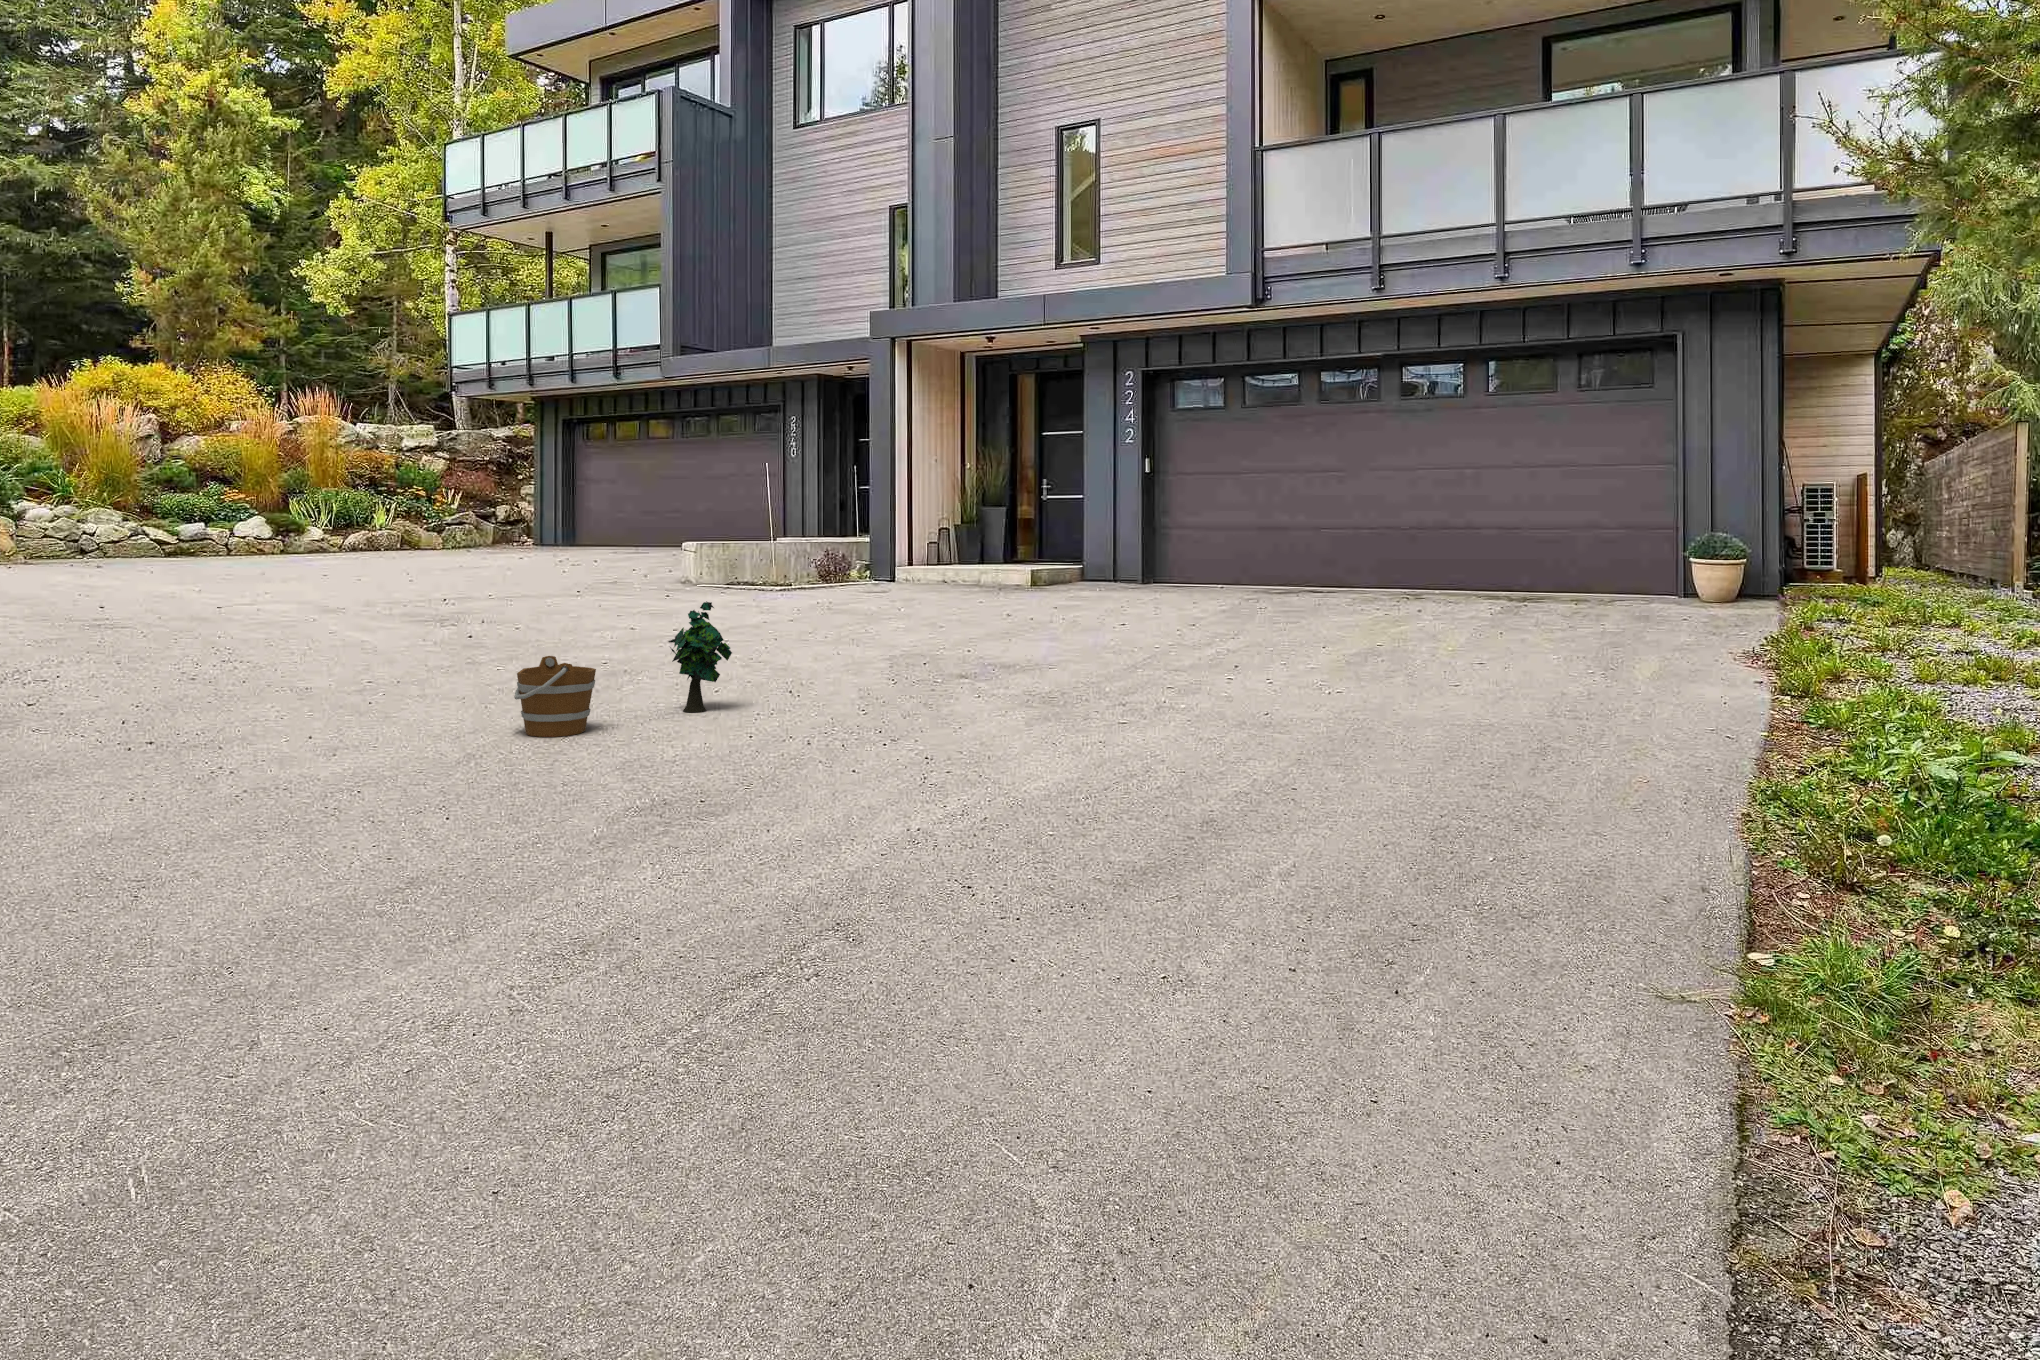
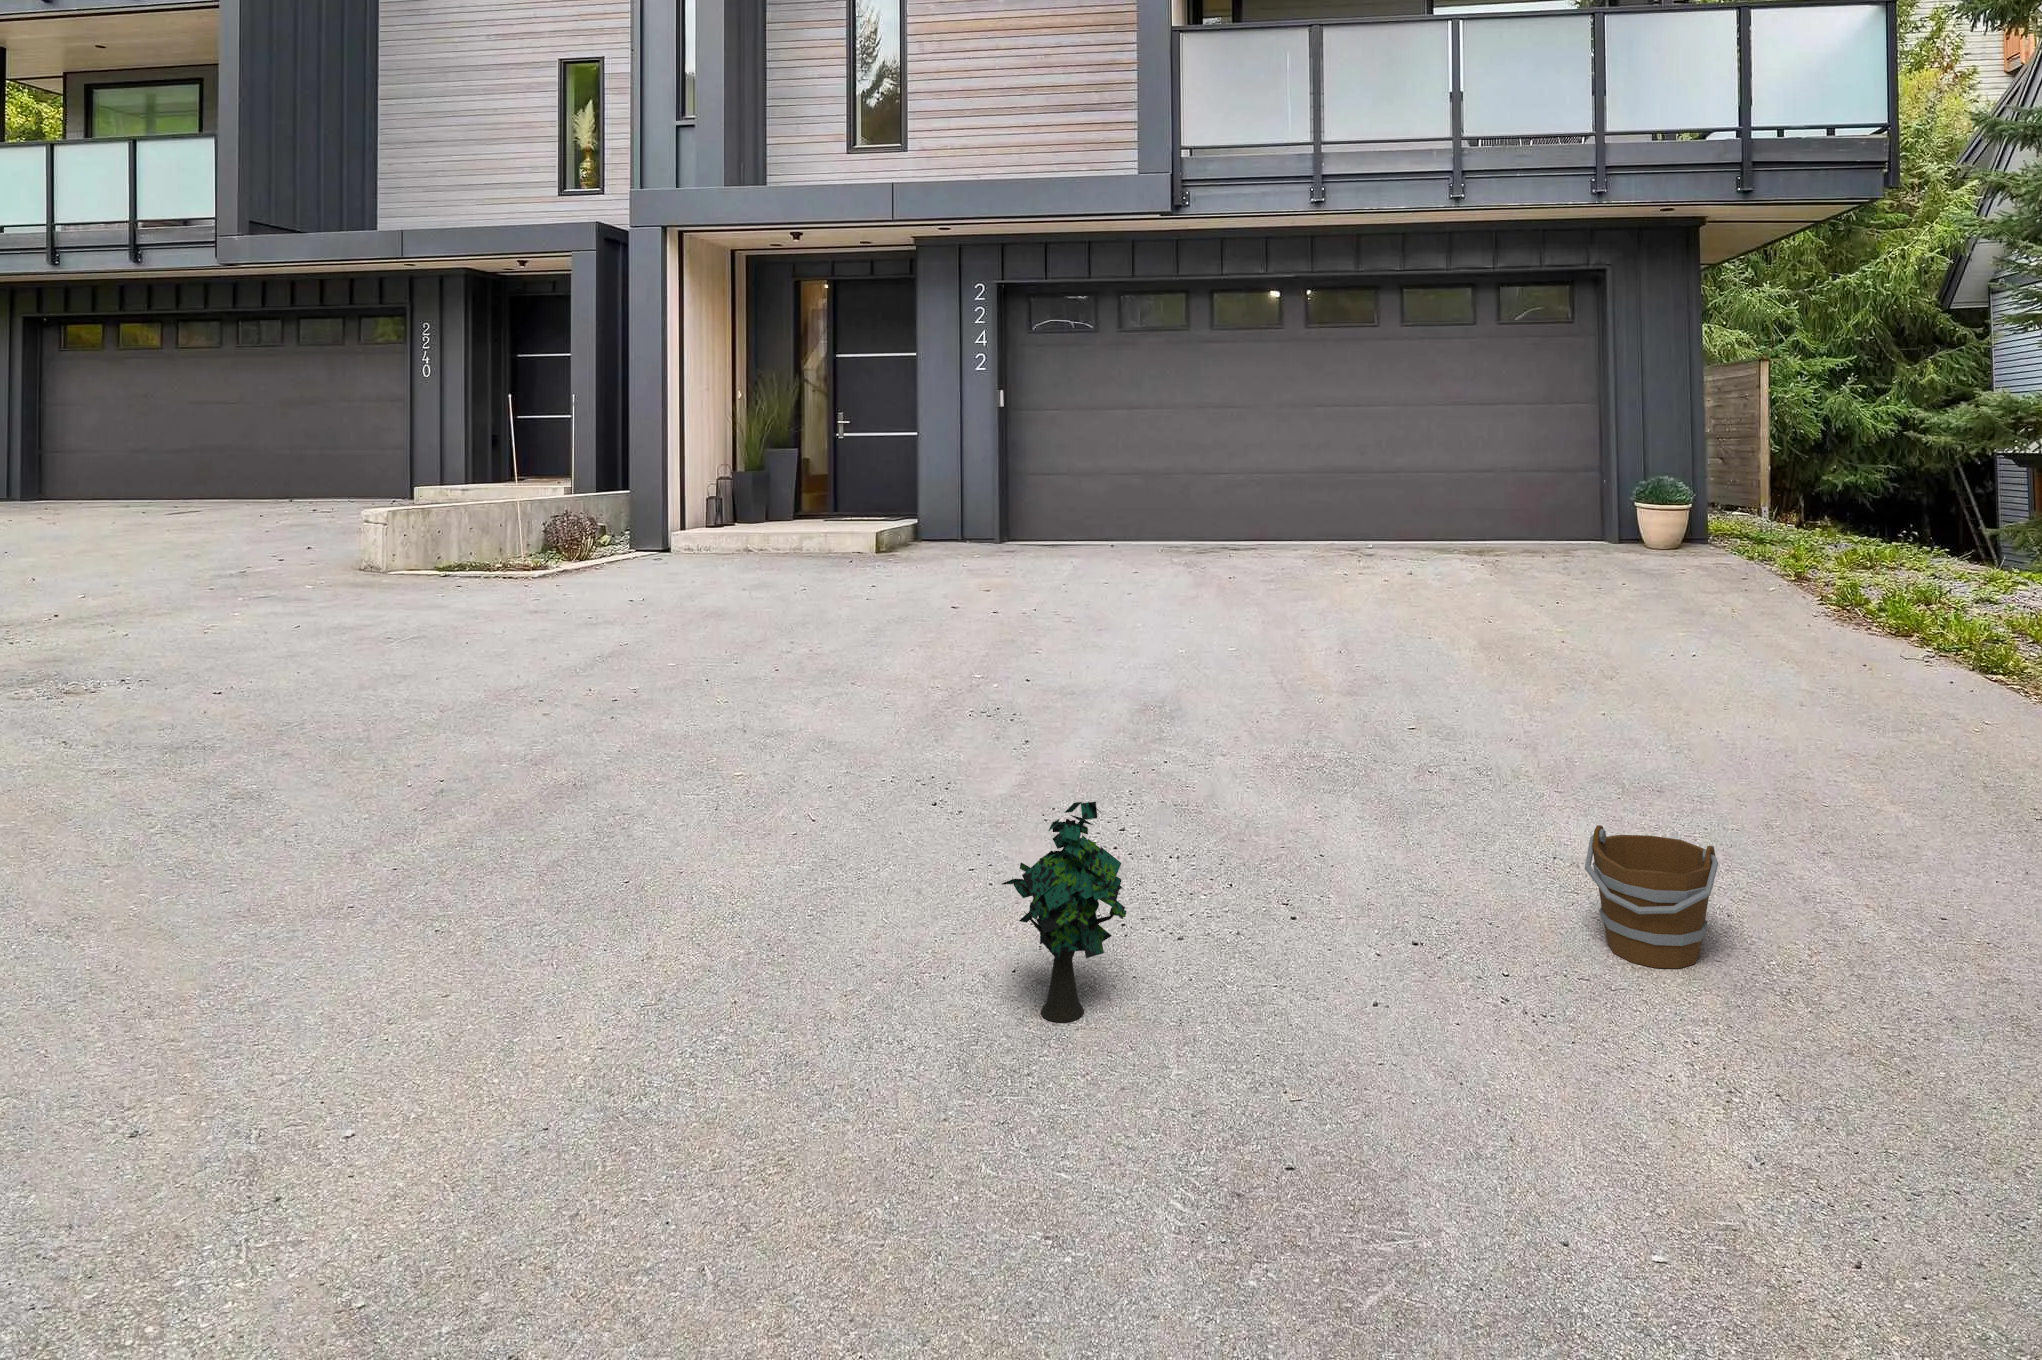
bucket: present [514,656,596,737] -> present [1585,825,1718,968]

